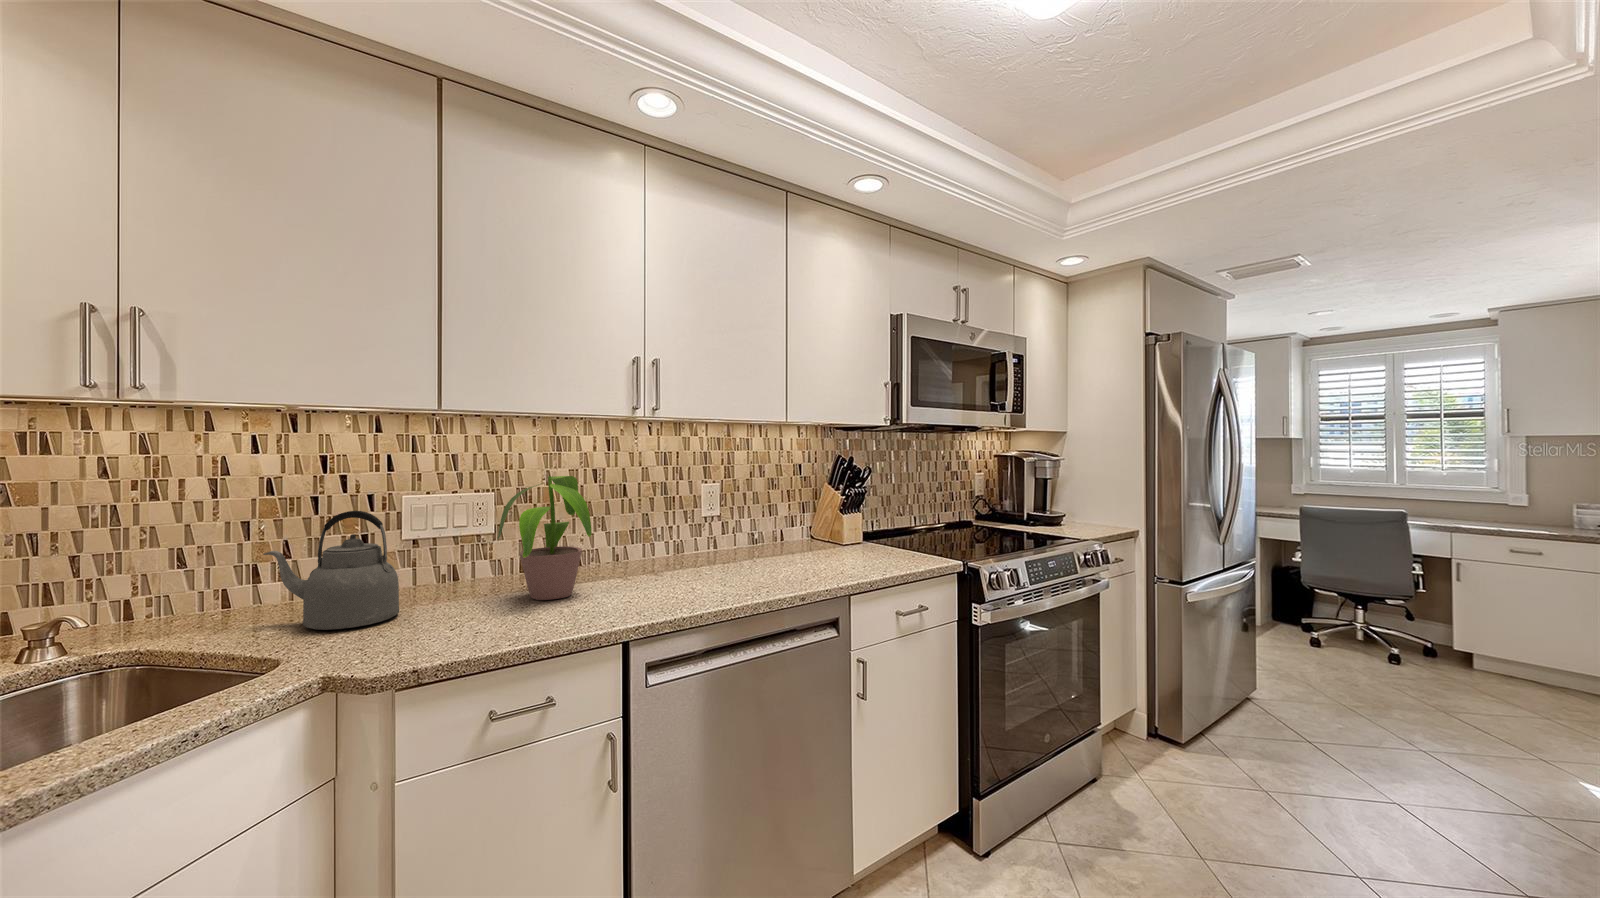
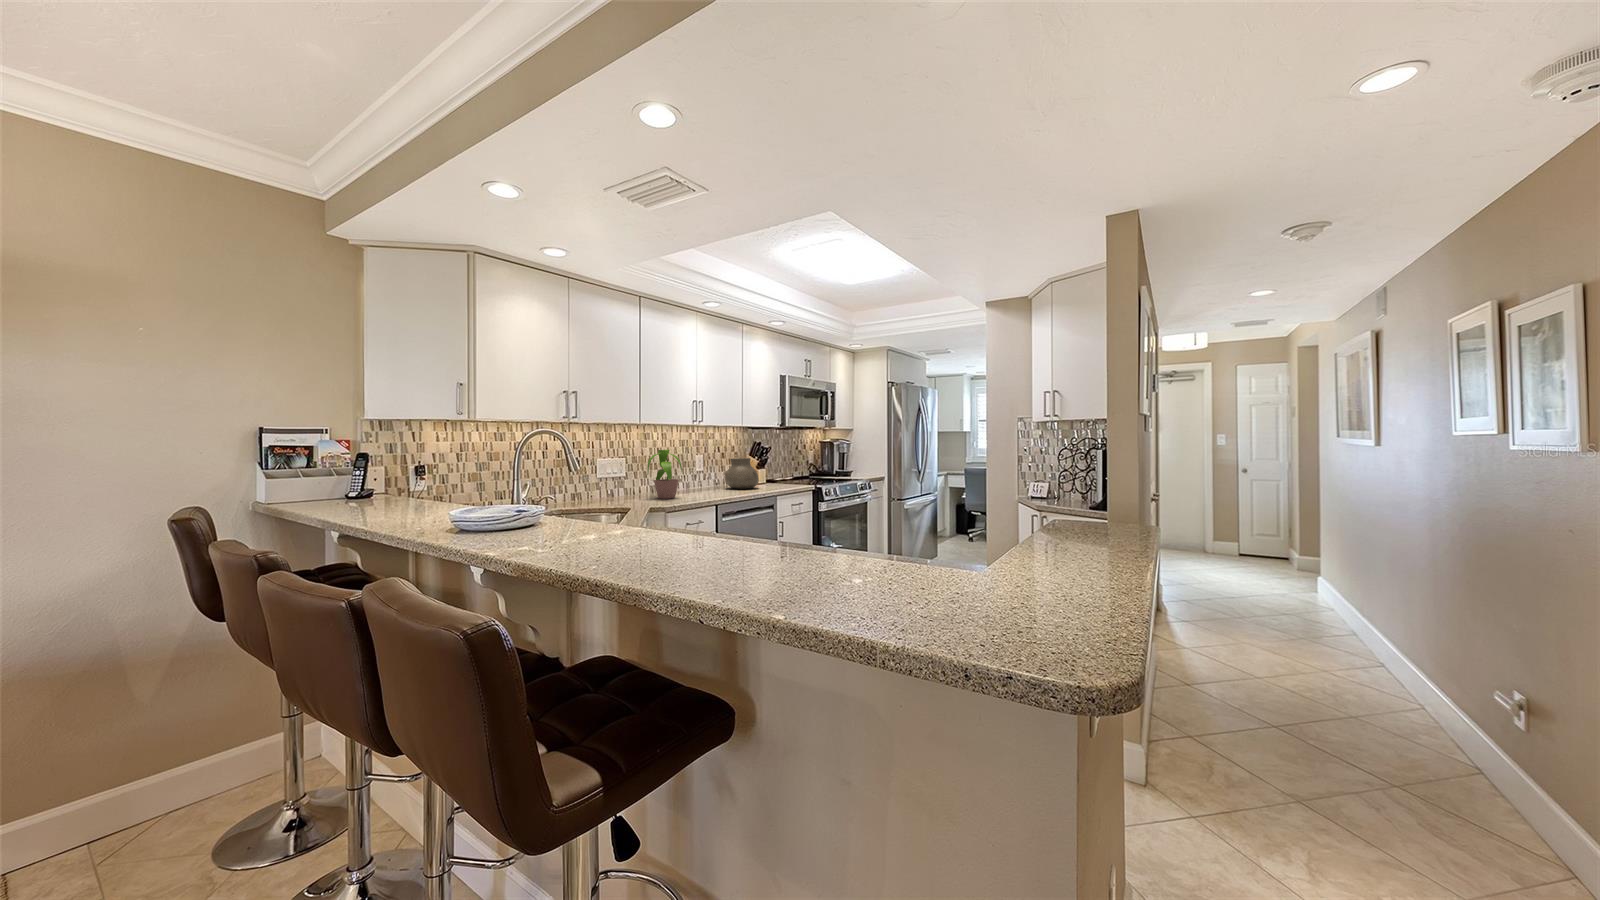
vase: none [747,493,826,564] -> present [724,458,759,489]
kettle: present [264,511,399,630] -> none [579,462,625,505]

